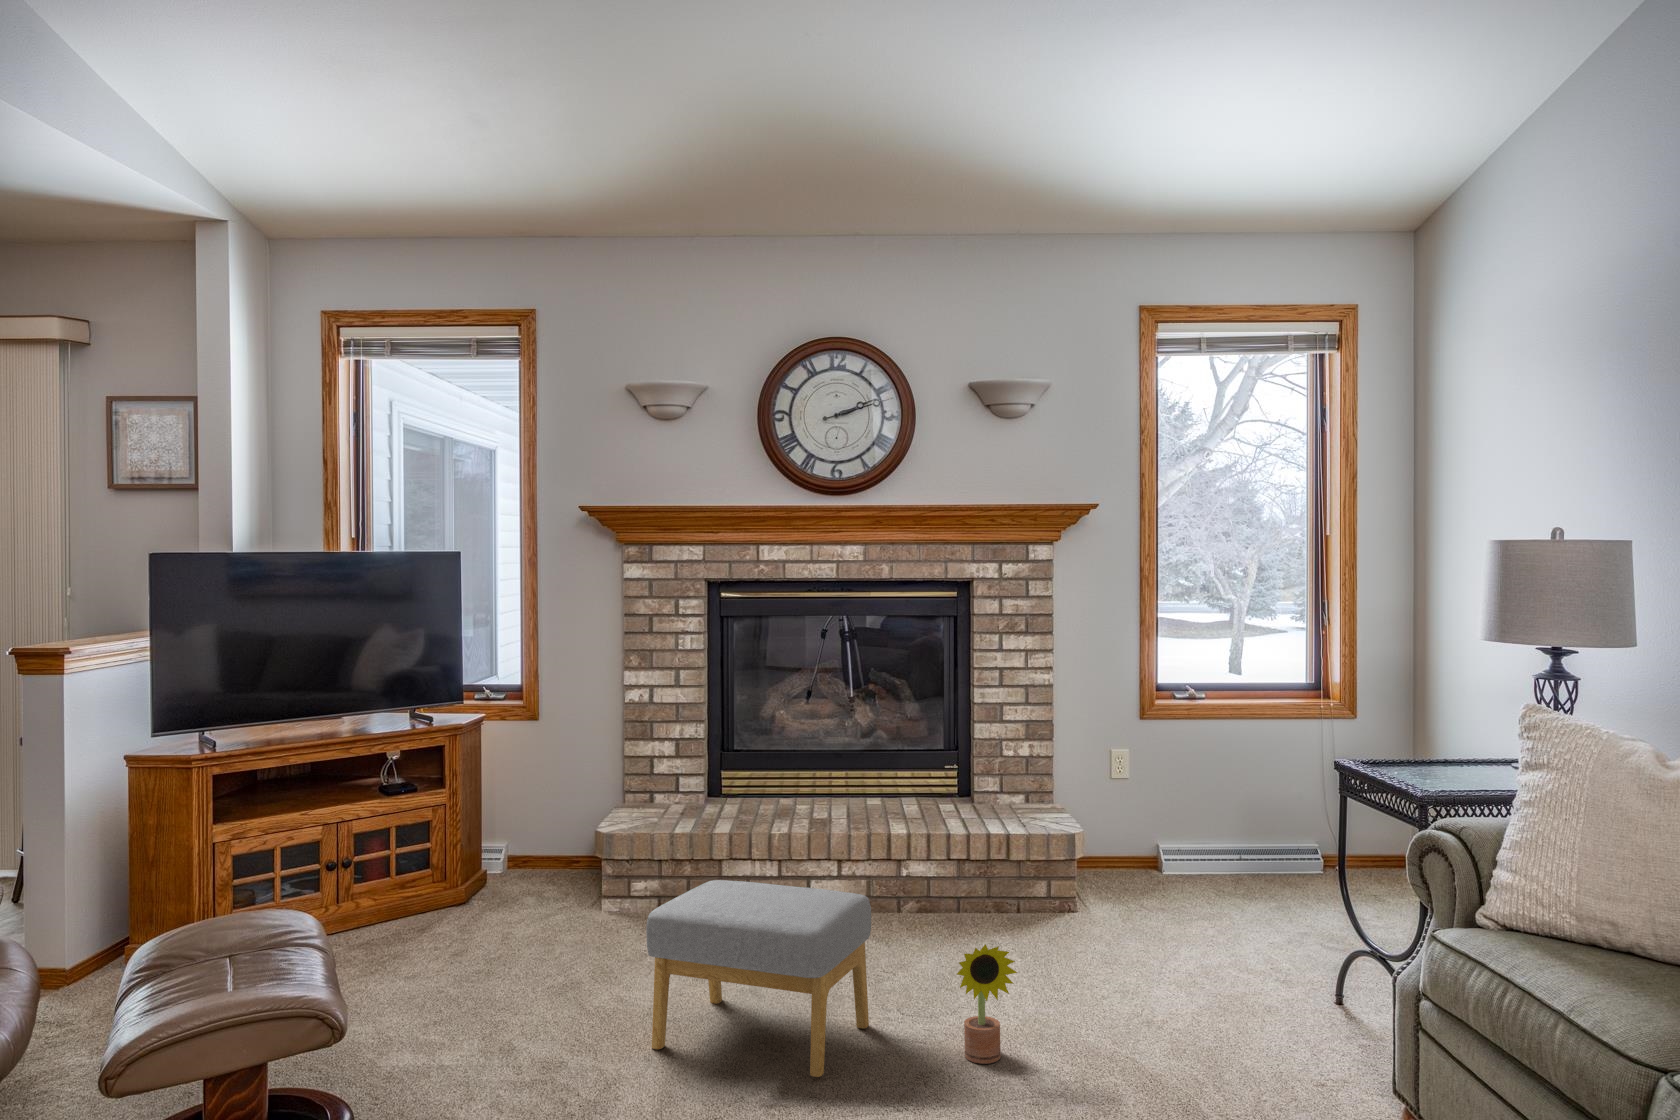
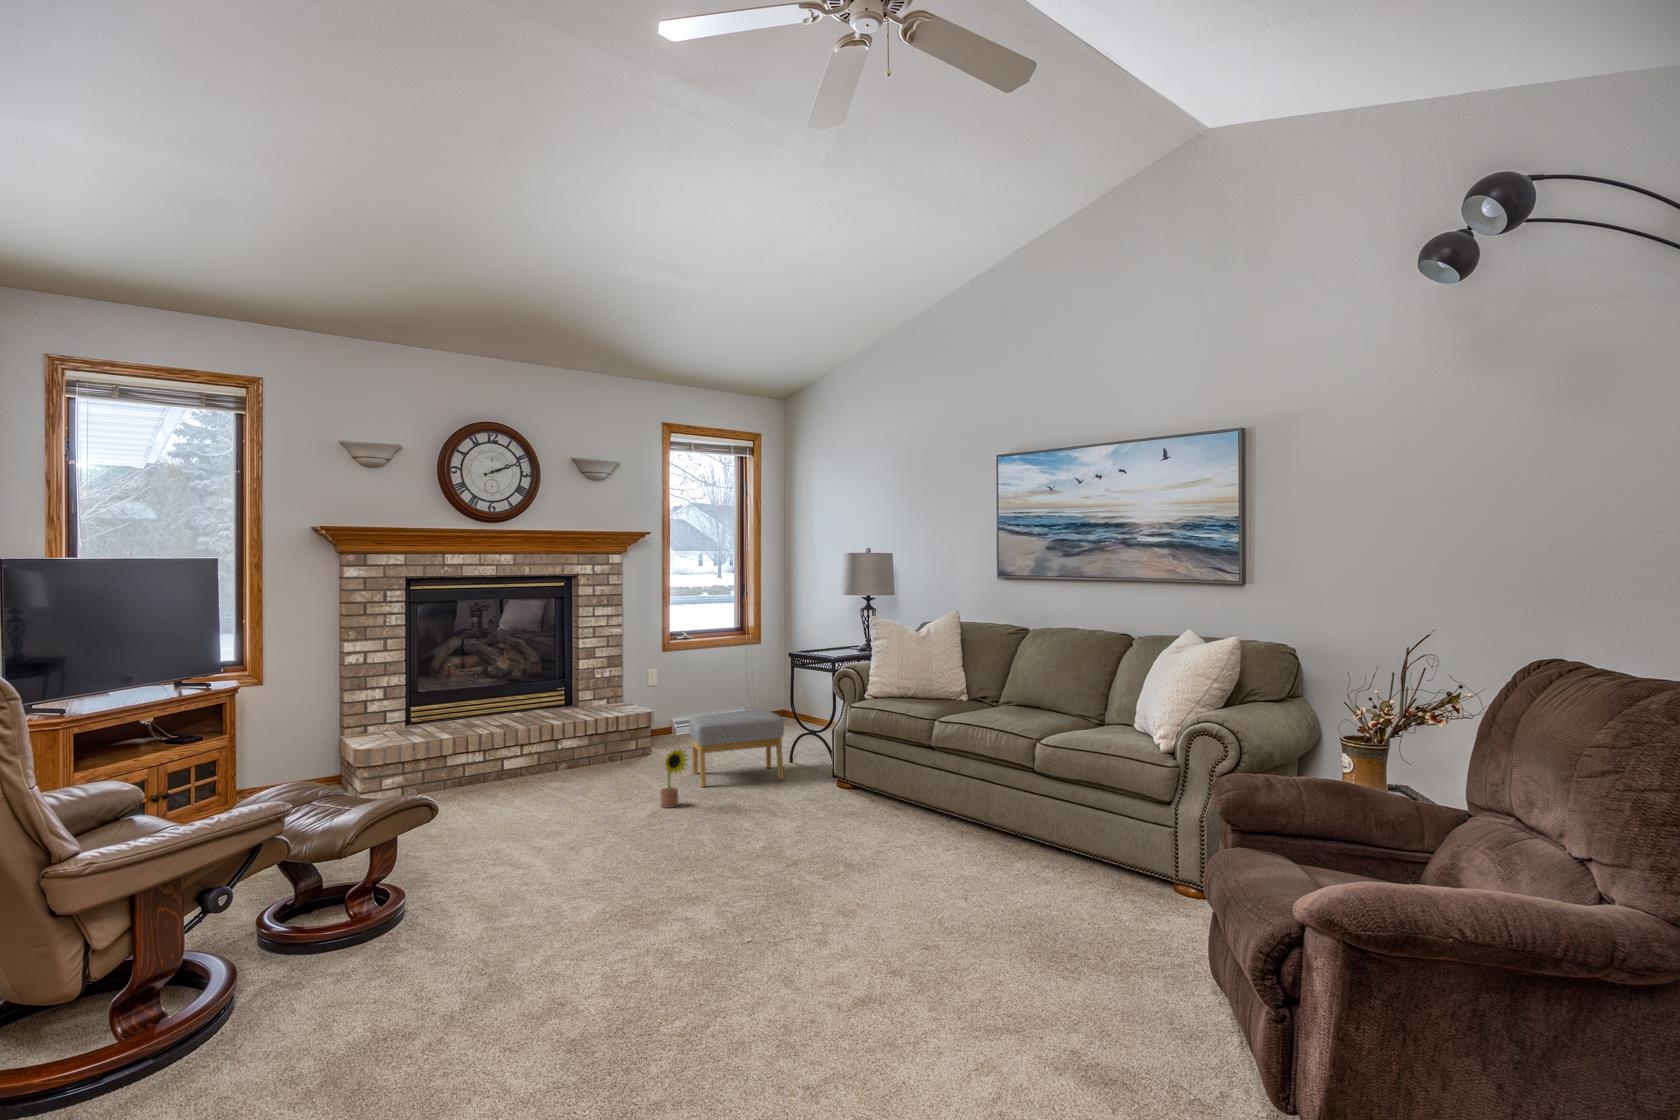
footstool: present [646,880,871,1077] -> present [689,710,784,787]

